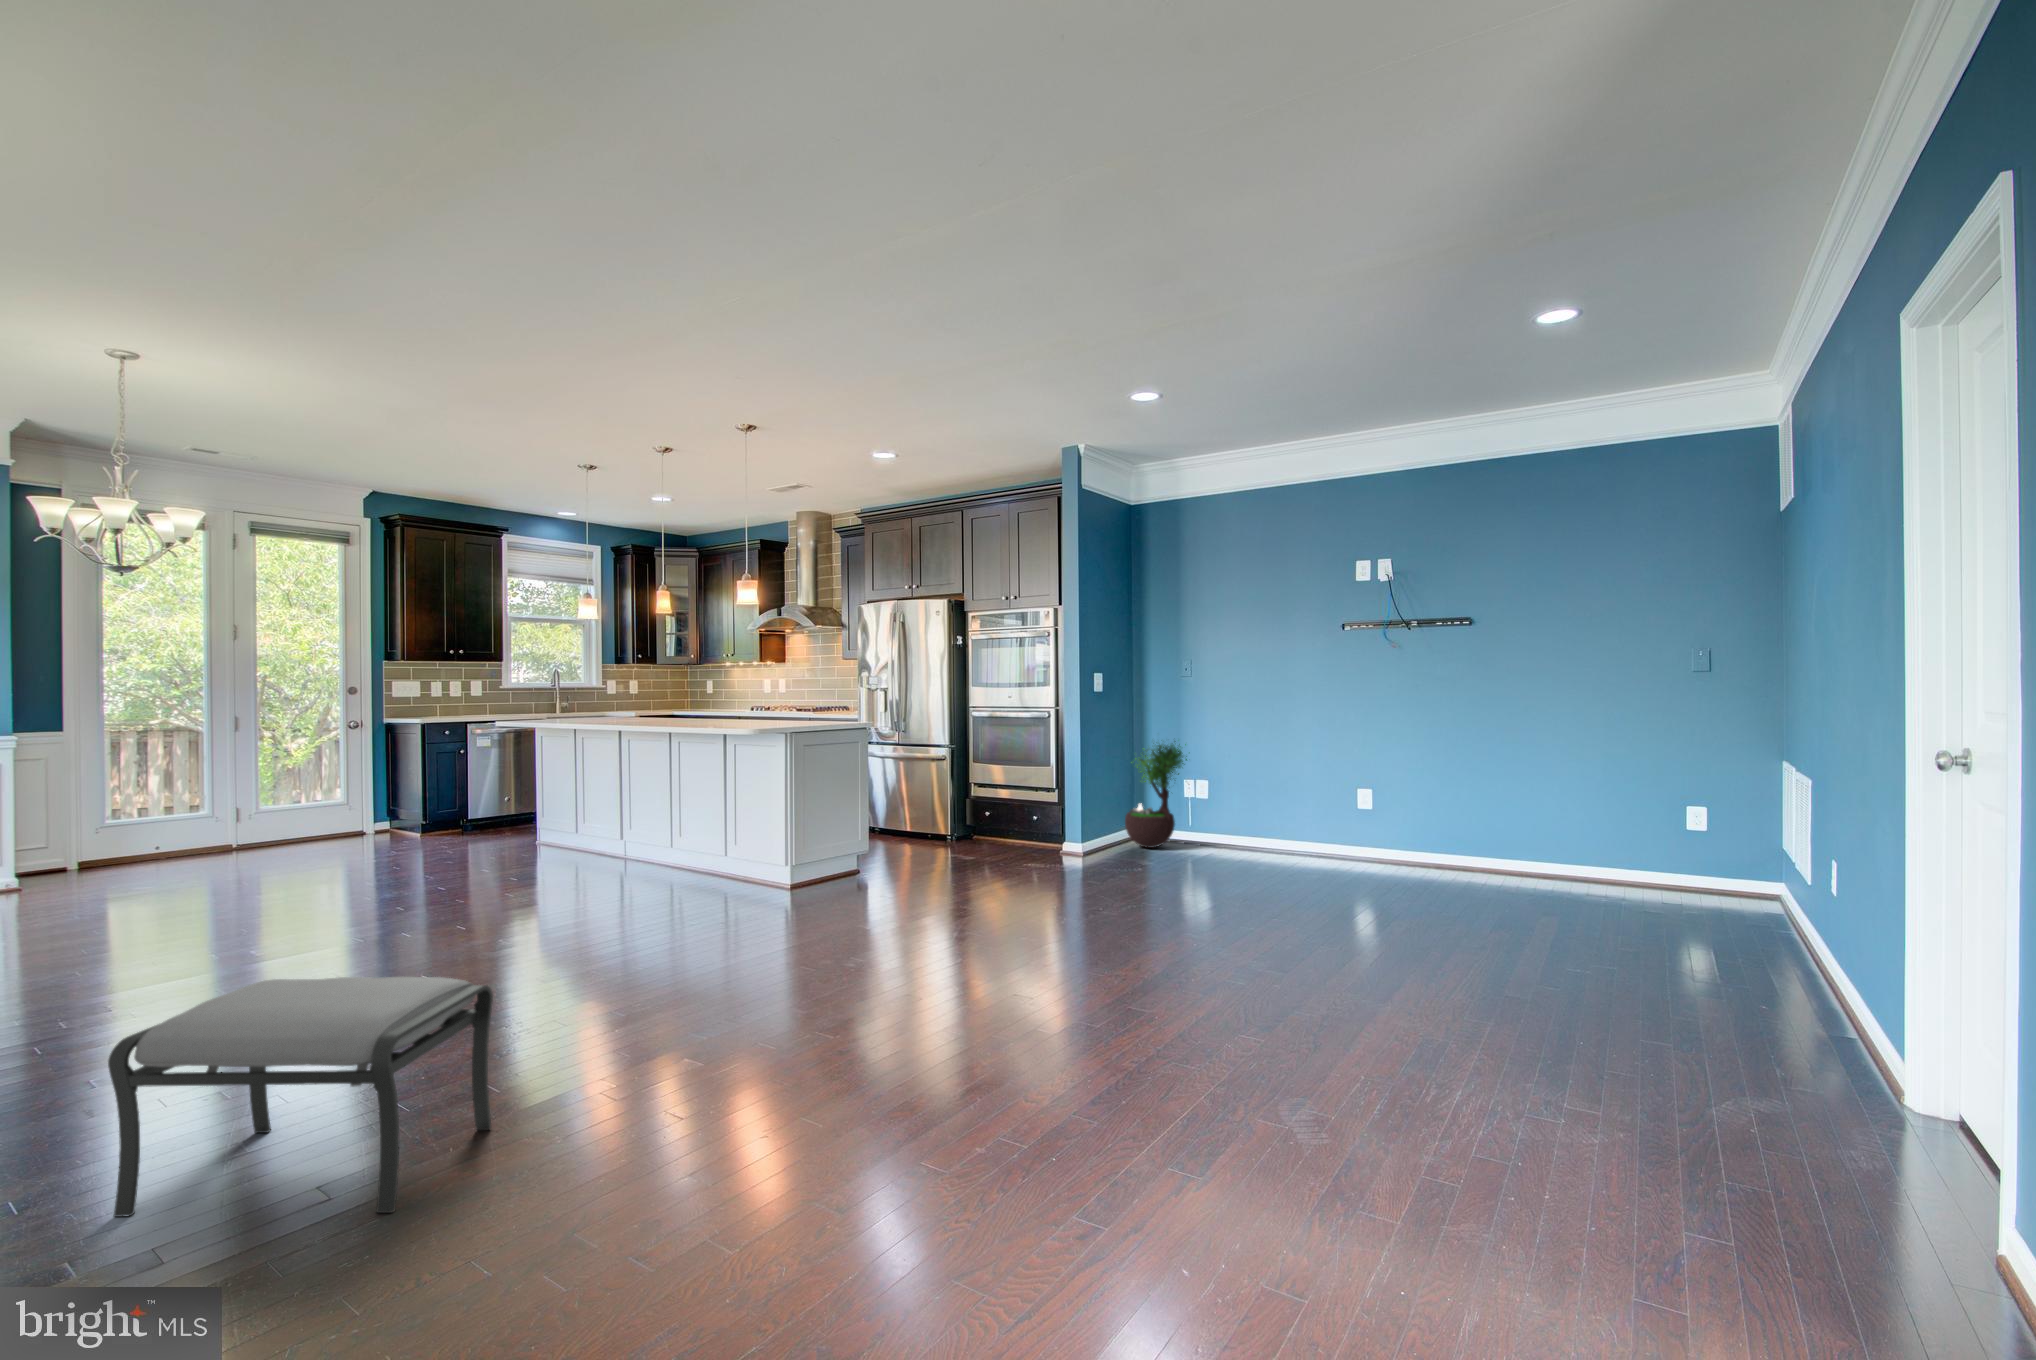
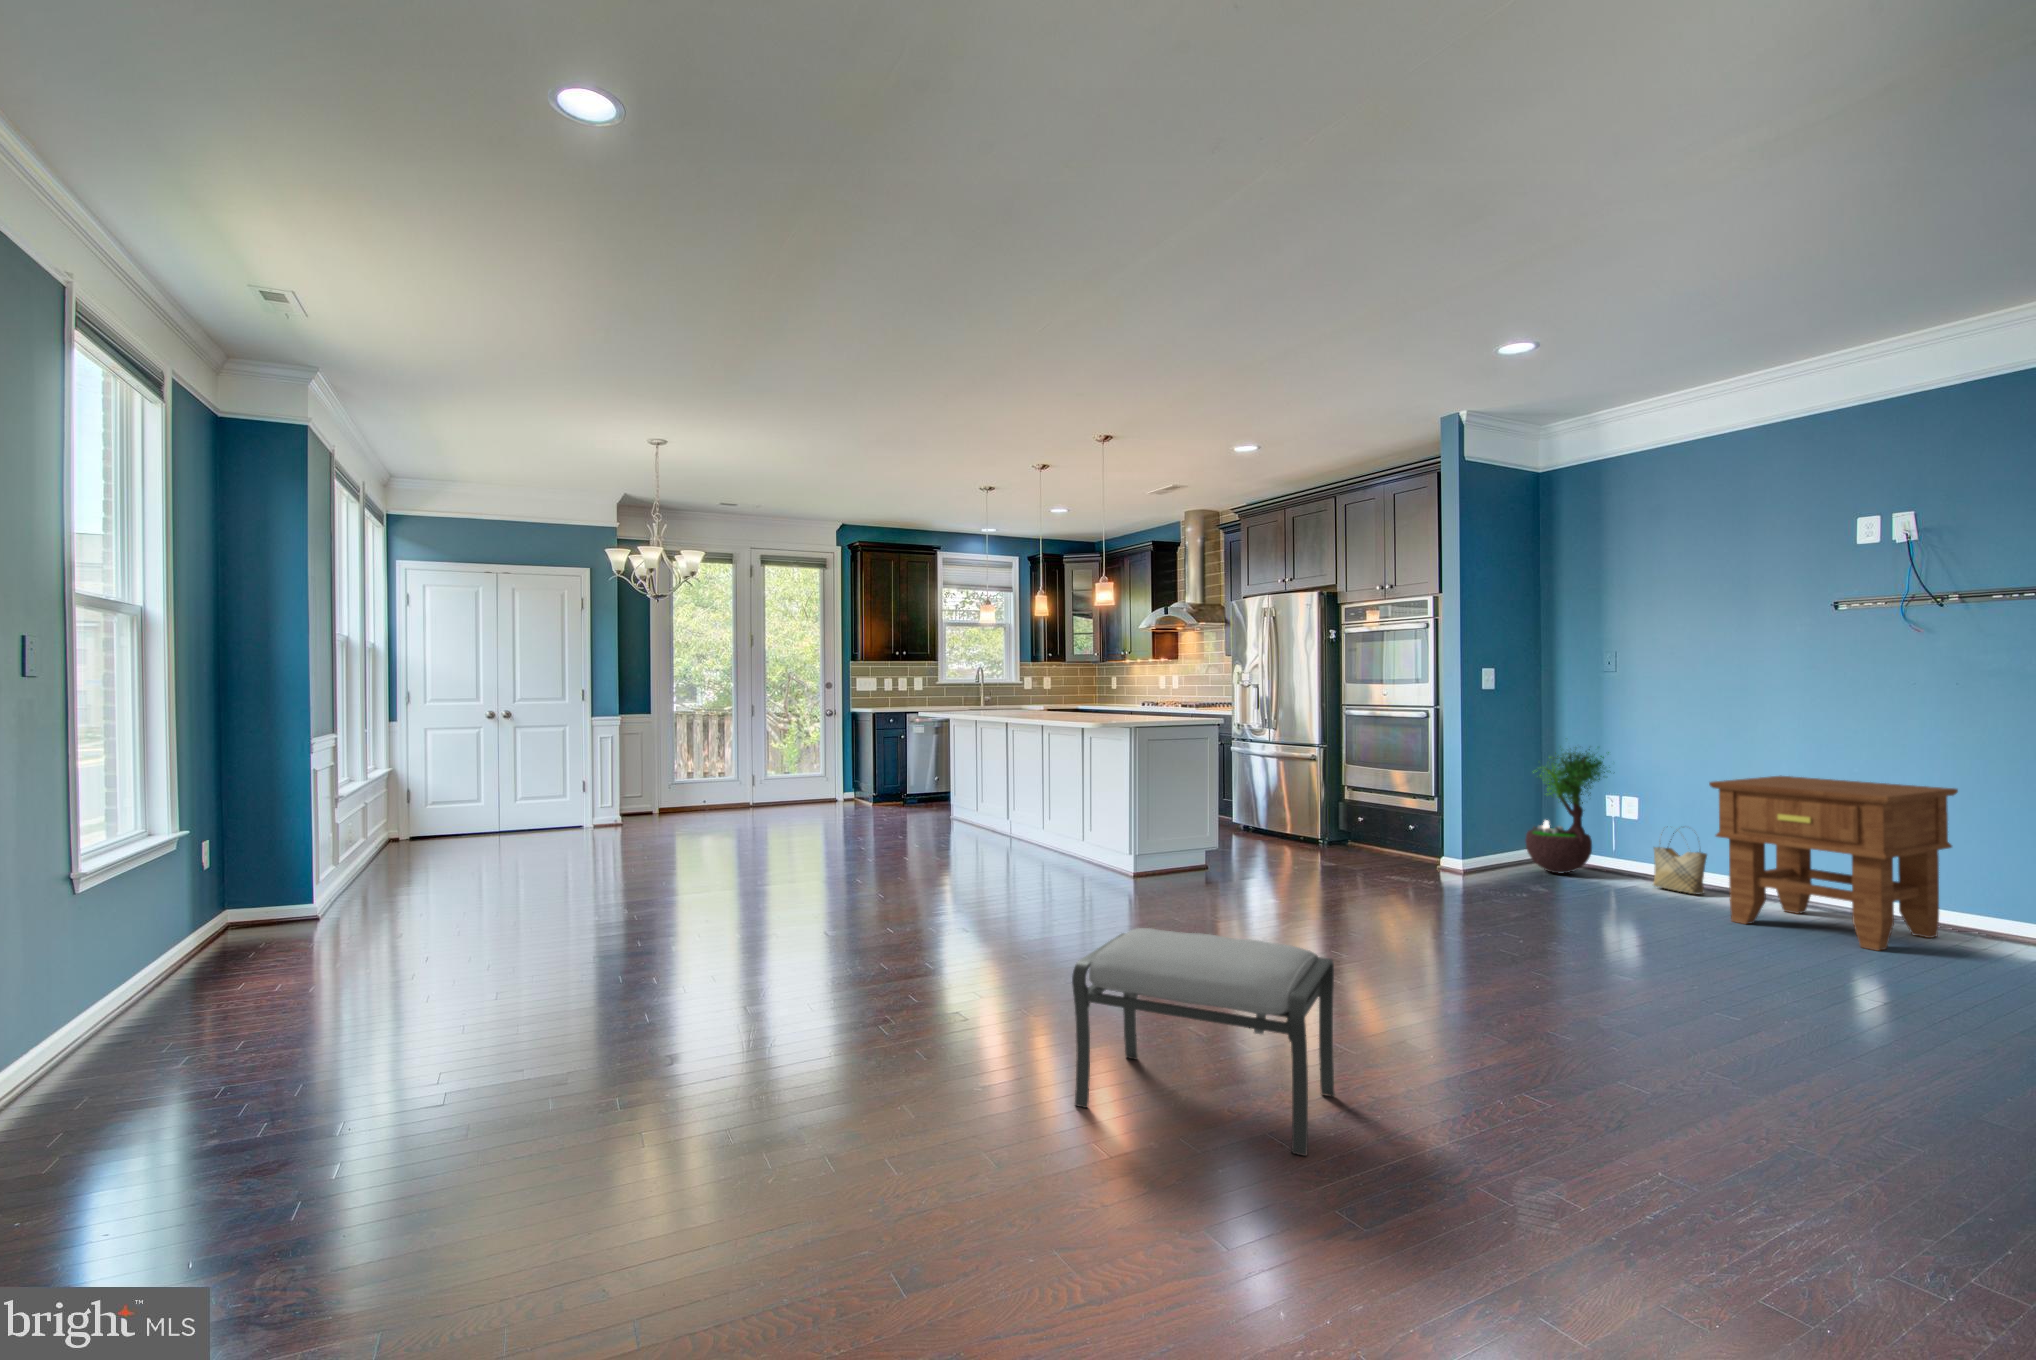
side table: none [1274,758,1420,887] -> present [1709,776,1958,951]
woven basket: none [1220,801,1259,856] -> present [1653,830,1707,894]
ottoman: present [108,976,493,1217] -> present [1072,928,1335,1156]

